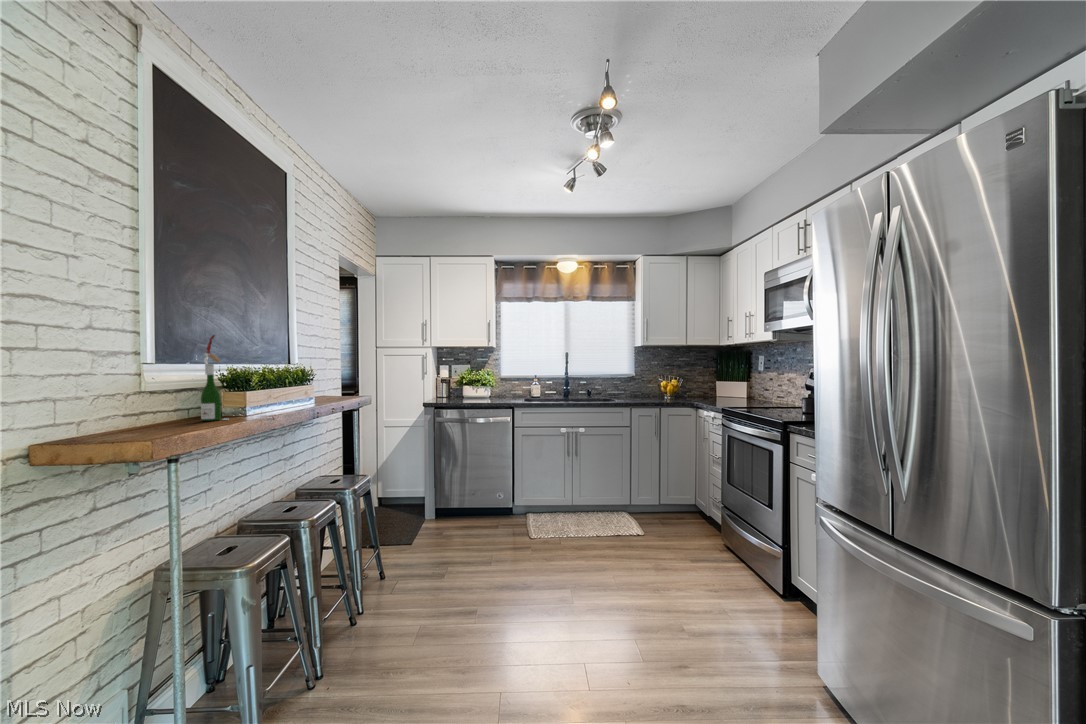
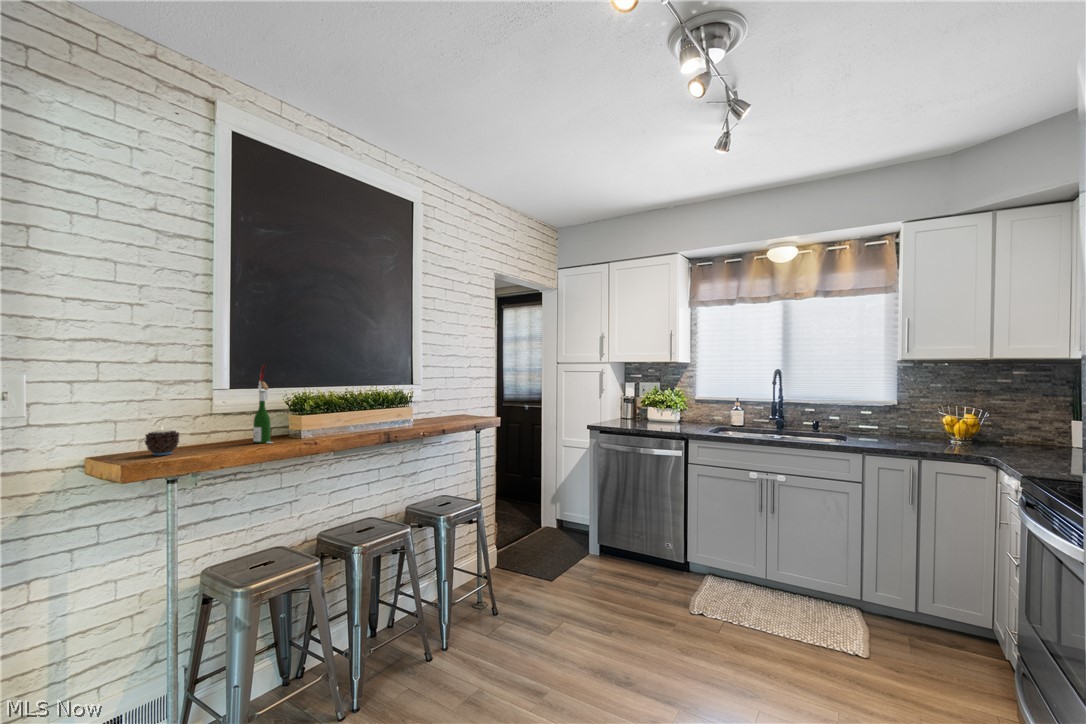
candle: none [113,401,158,435] -> present [144,429,179,455]

